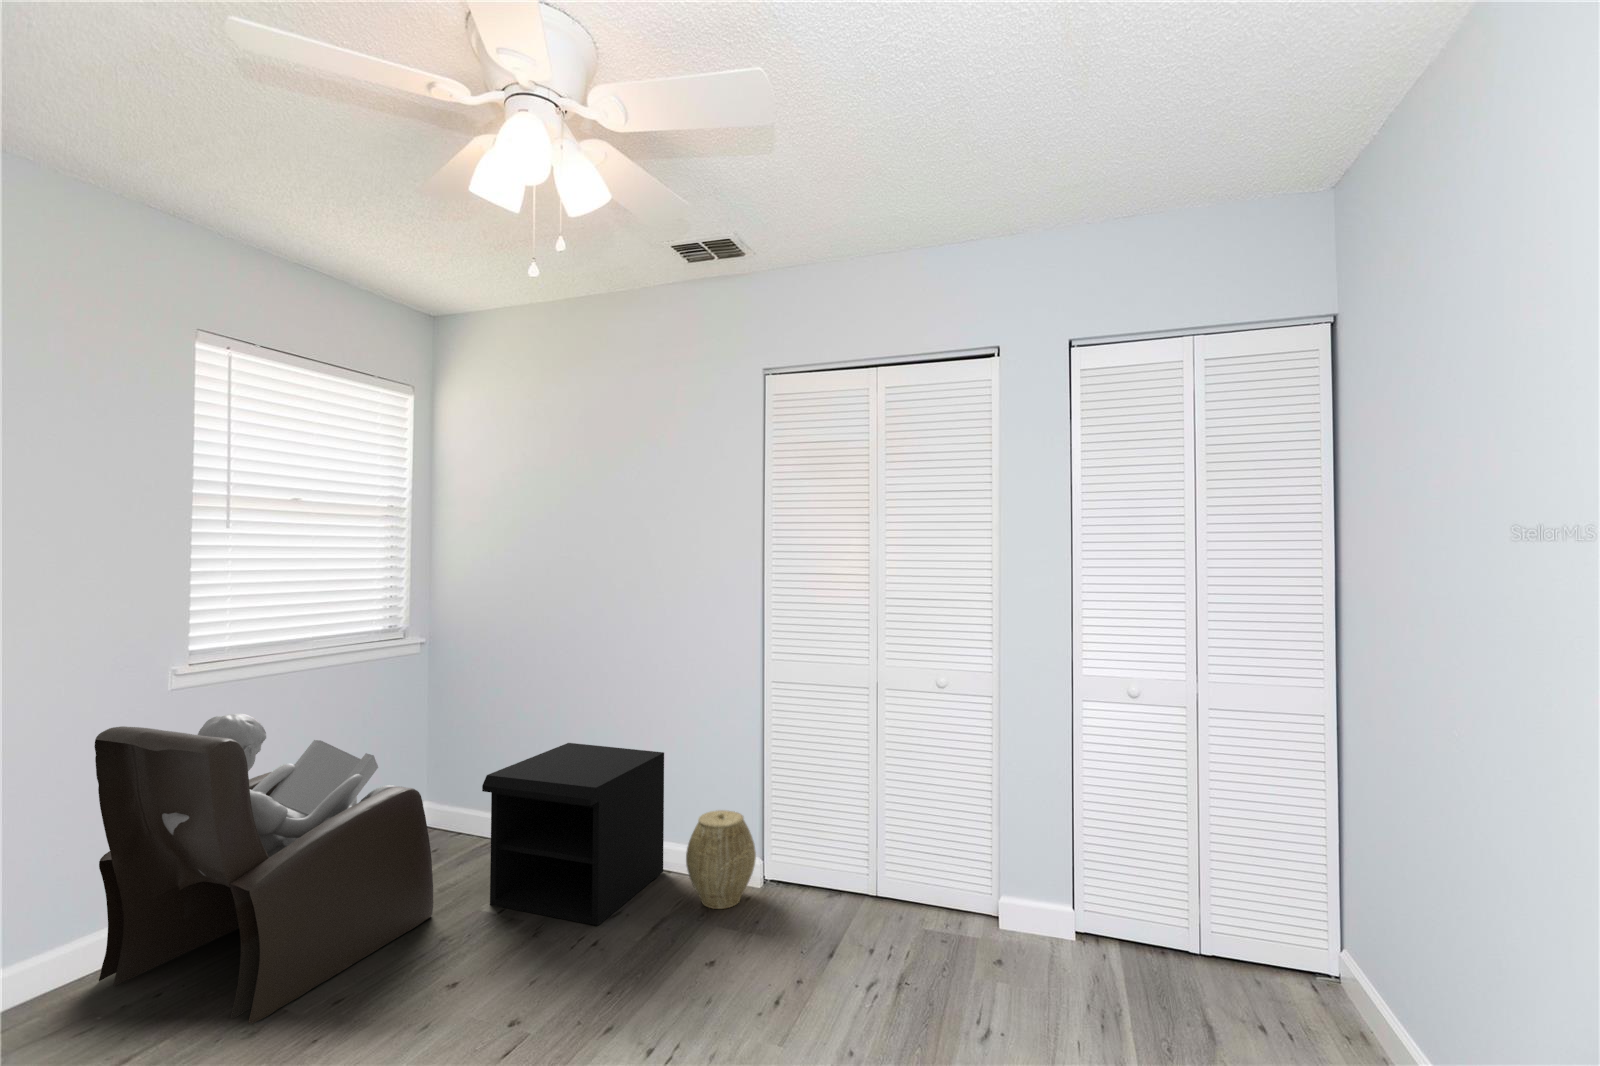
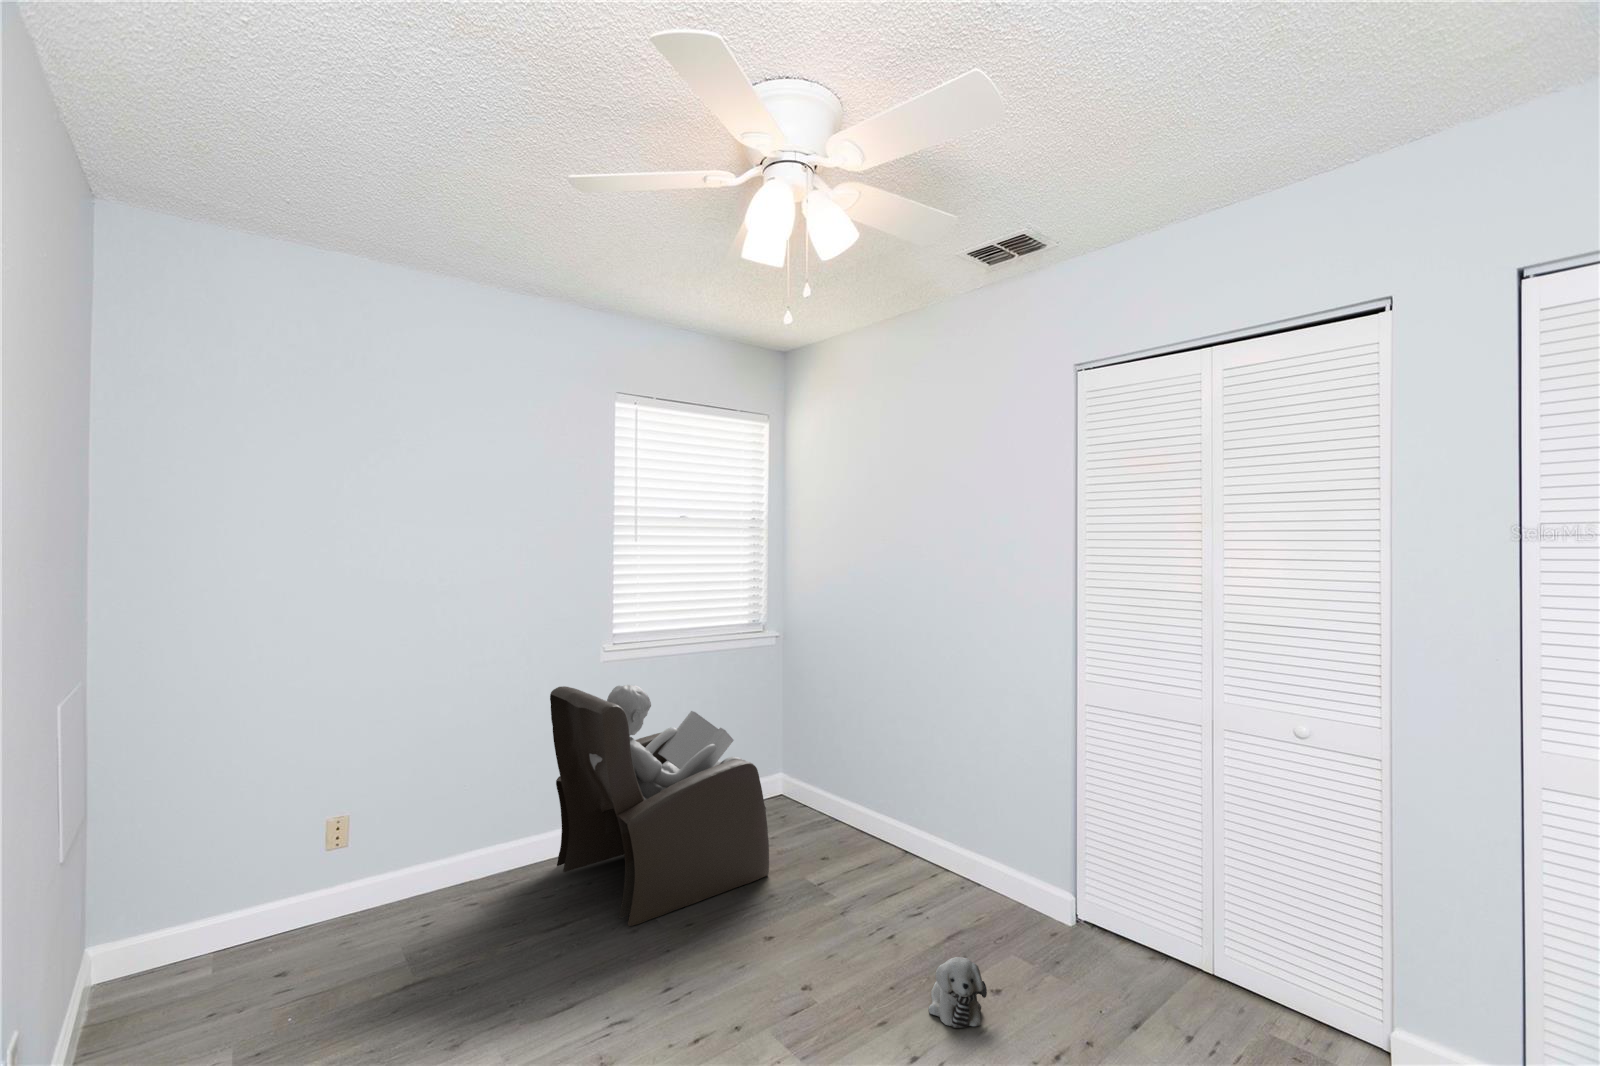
nightstand: present [482,743,664,926] -> none [807,741,976,922]
woven basket: present [686,810,756,909] -> none [989,834,1065,939]
plush toy: none [653,937,709,1009] -> present [929,957,987,1028]

